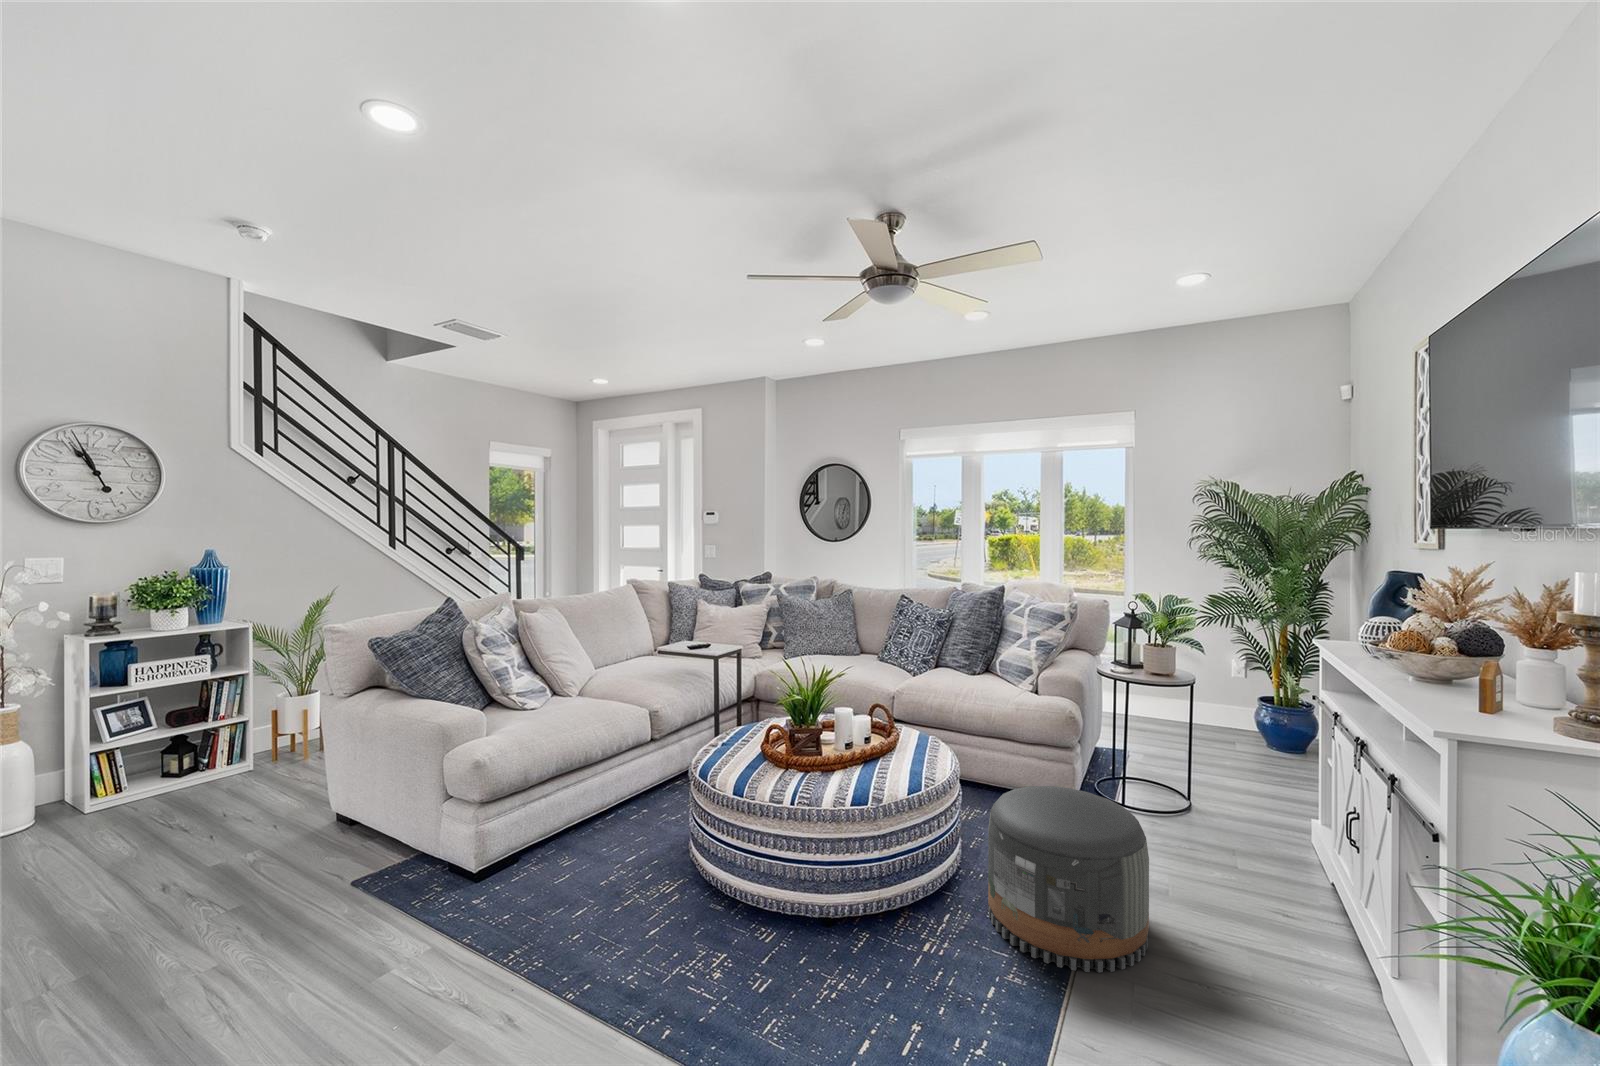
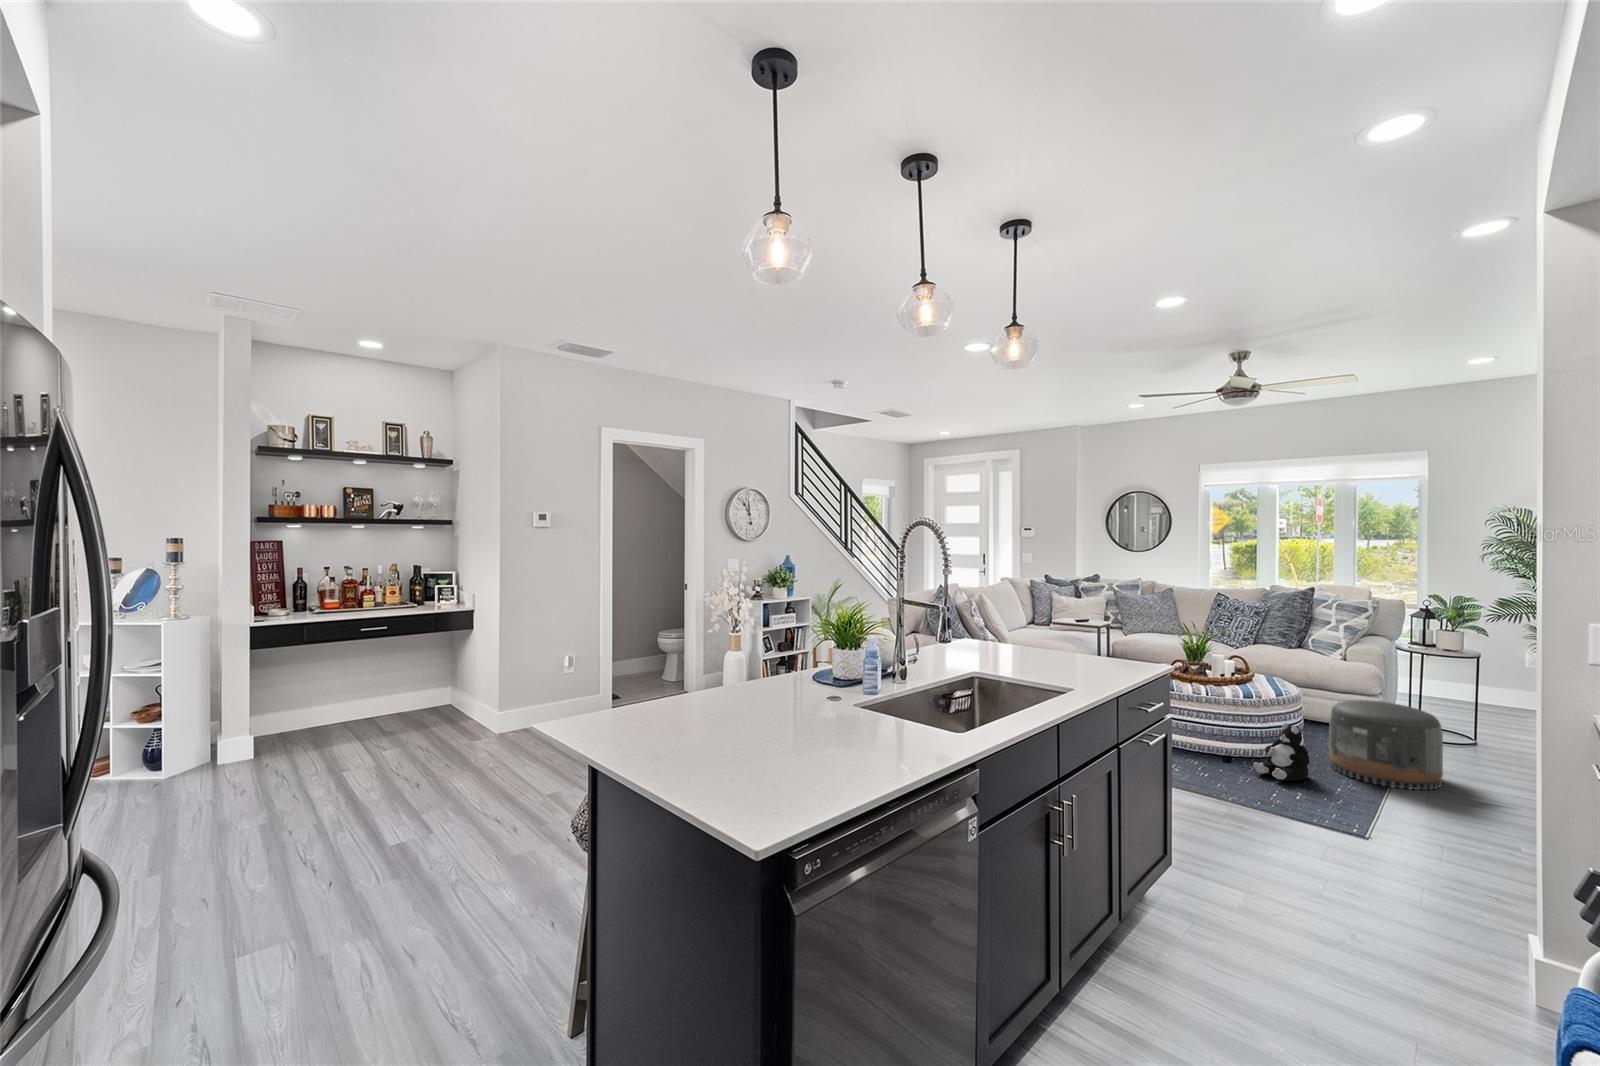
plush toy: none [850,858,942,987] -> present [1253,723,1309,781]

